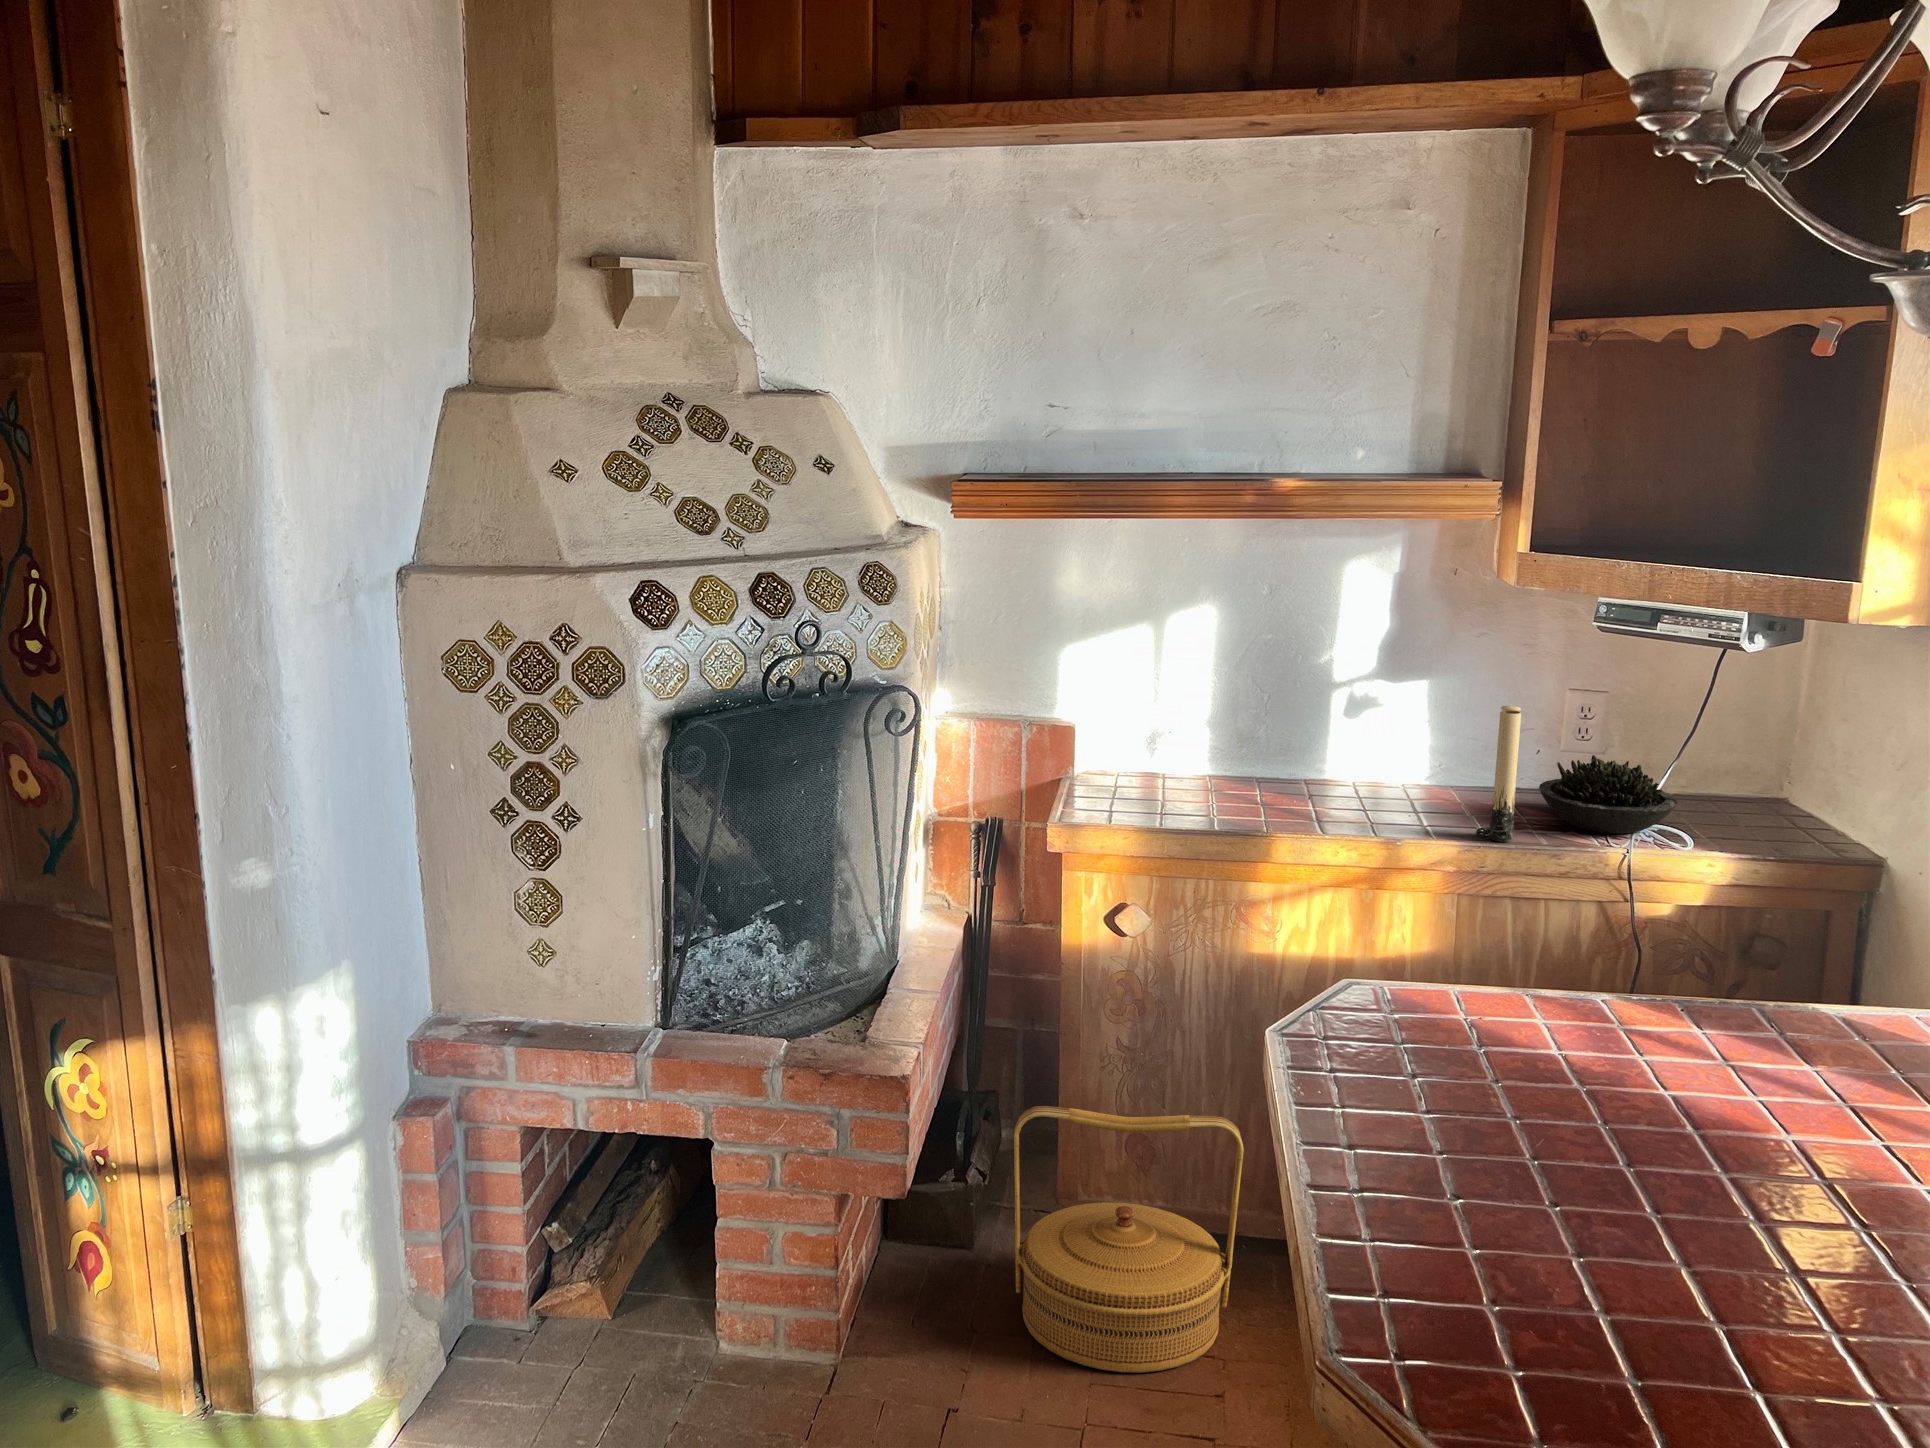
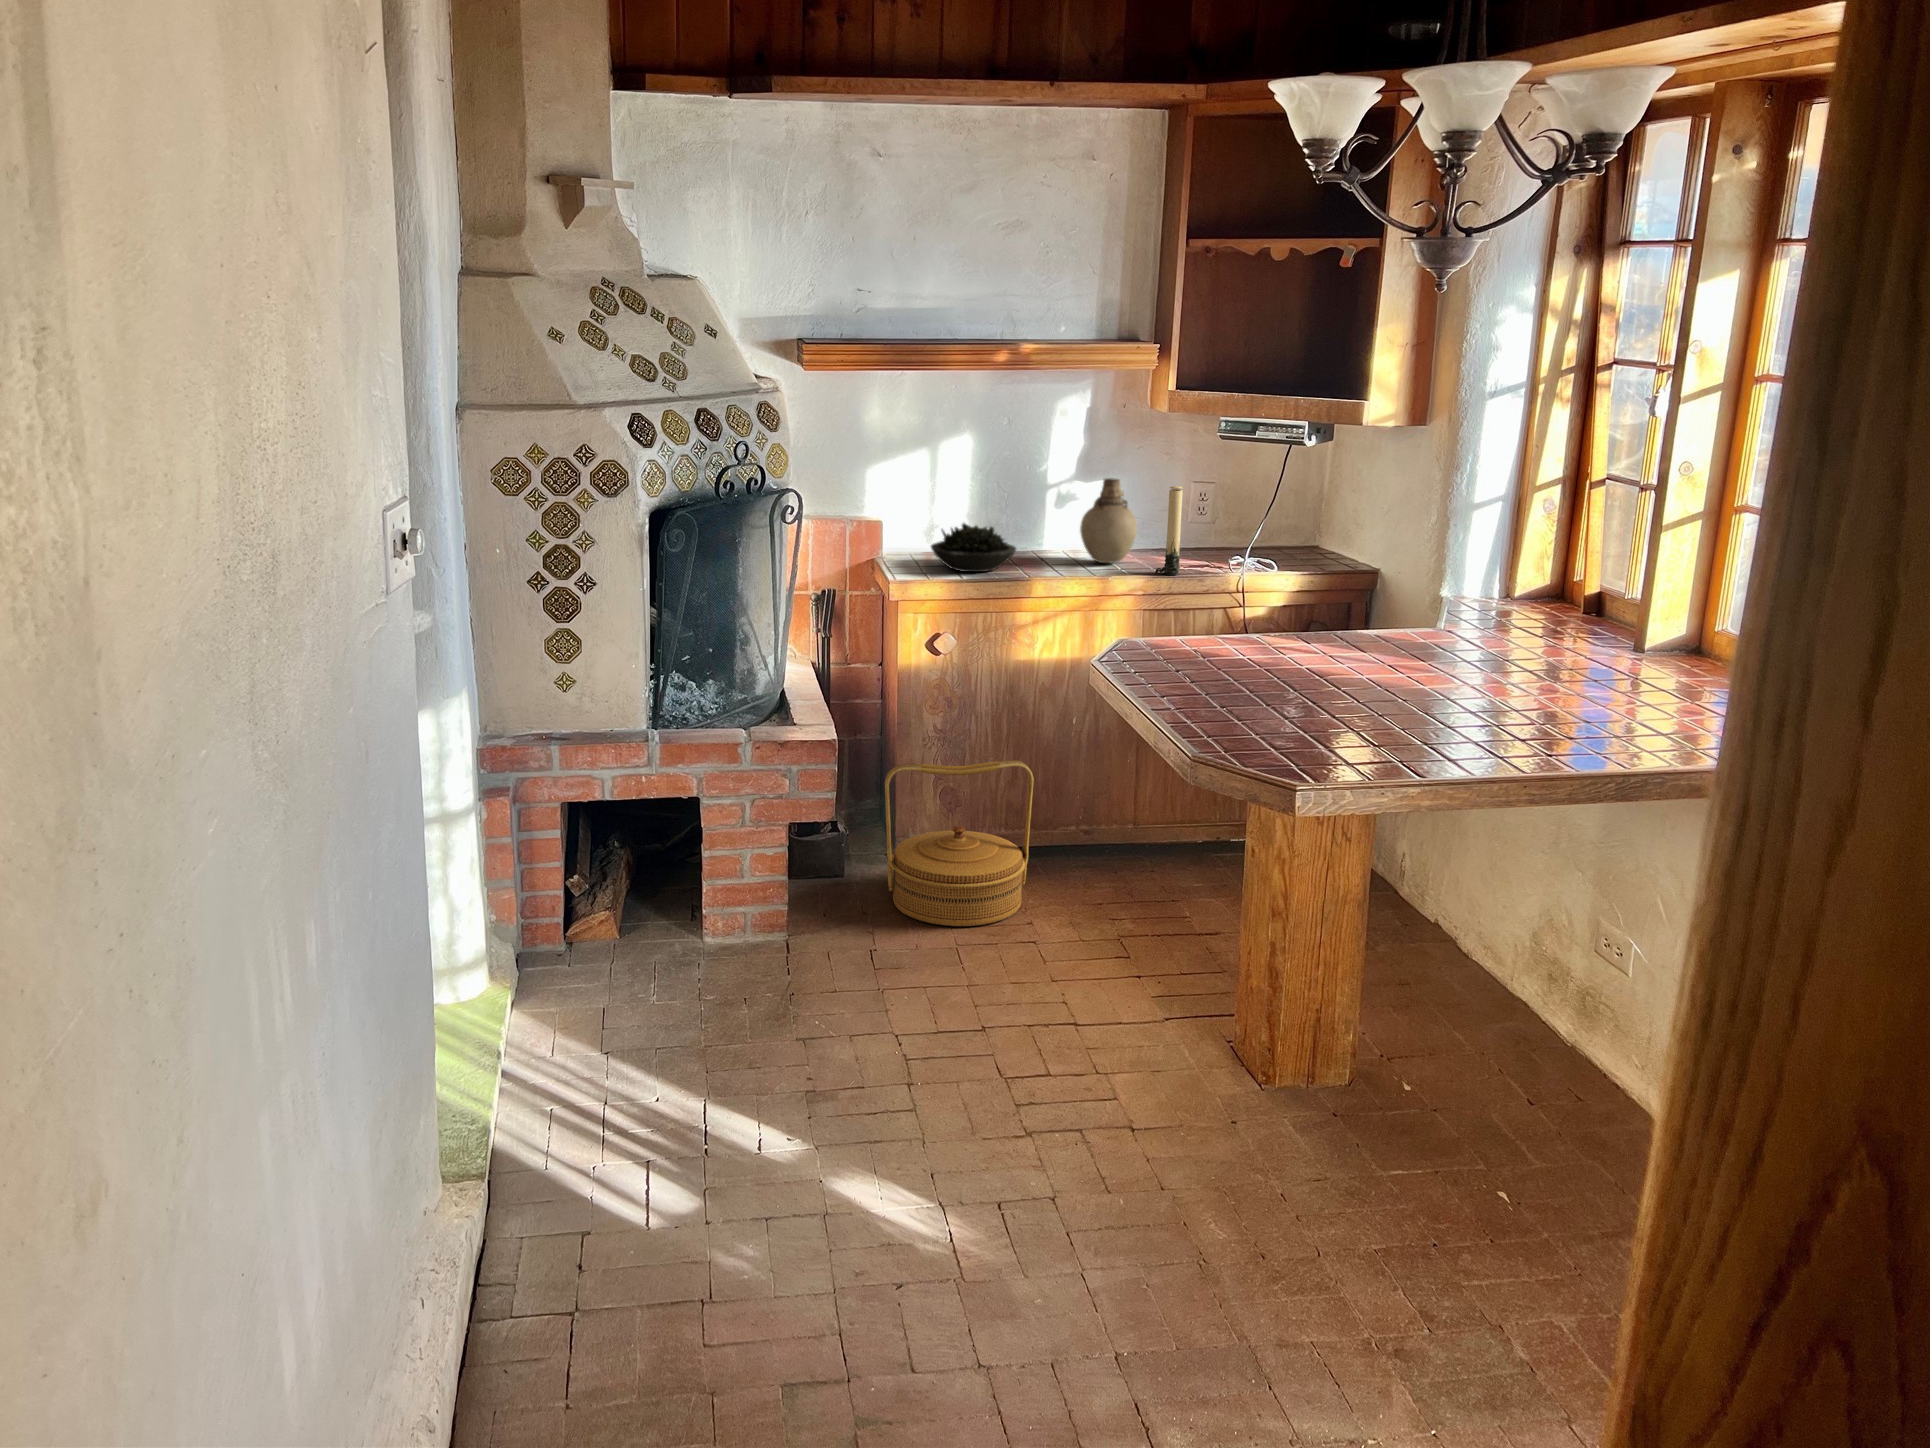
vase: none [1368,684,1455,812] -> present [1080,478,1137,563]
succulent plant: present [1539,755,1677,834] -> present [931,523,1016,572]

